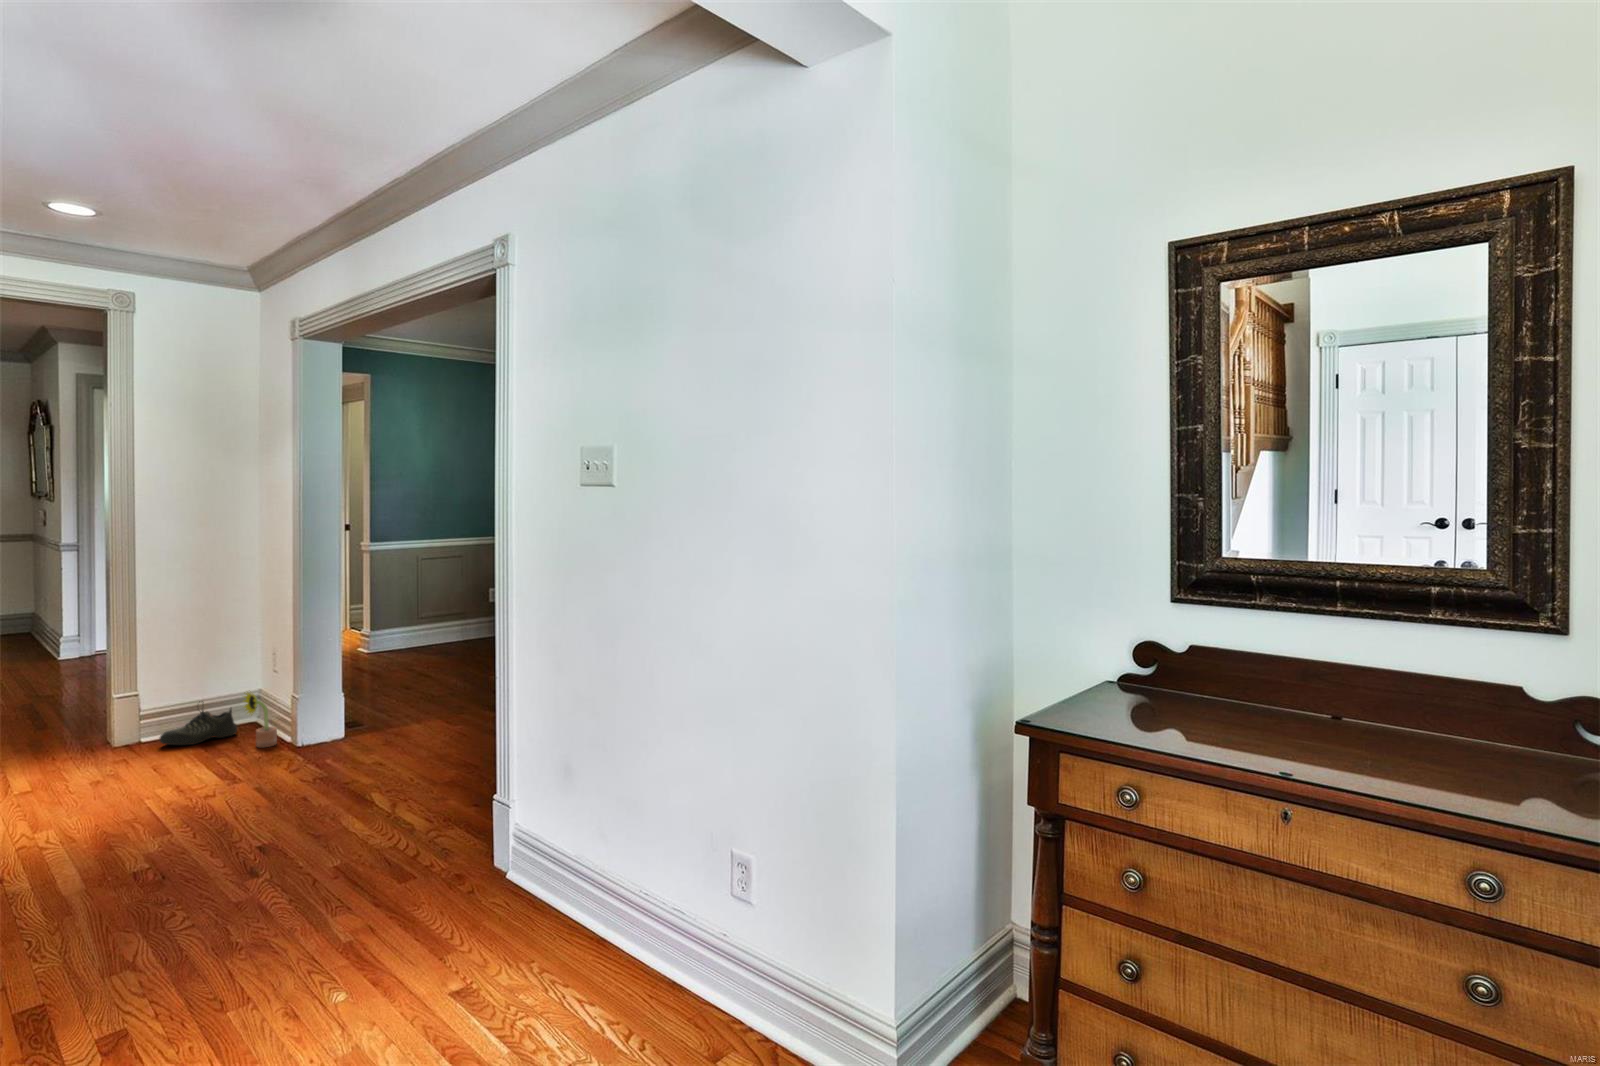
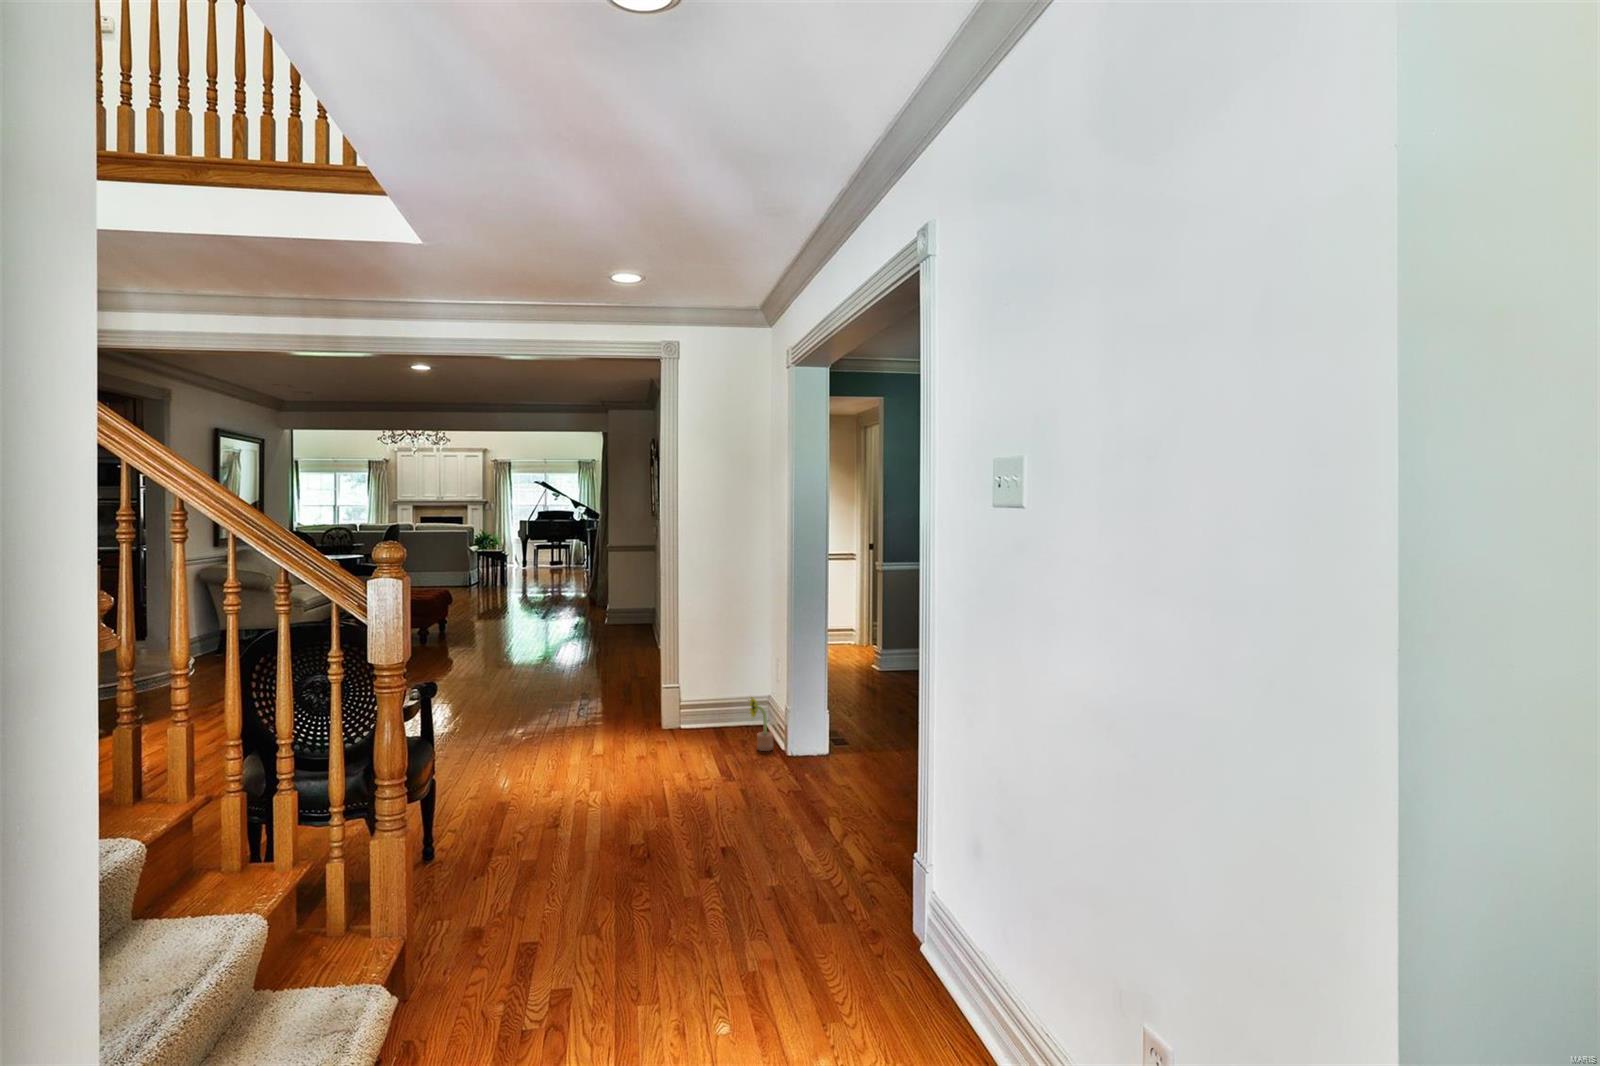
shoe: present [160,701,237,745] -> none [692,700,748,738]

